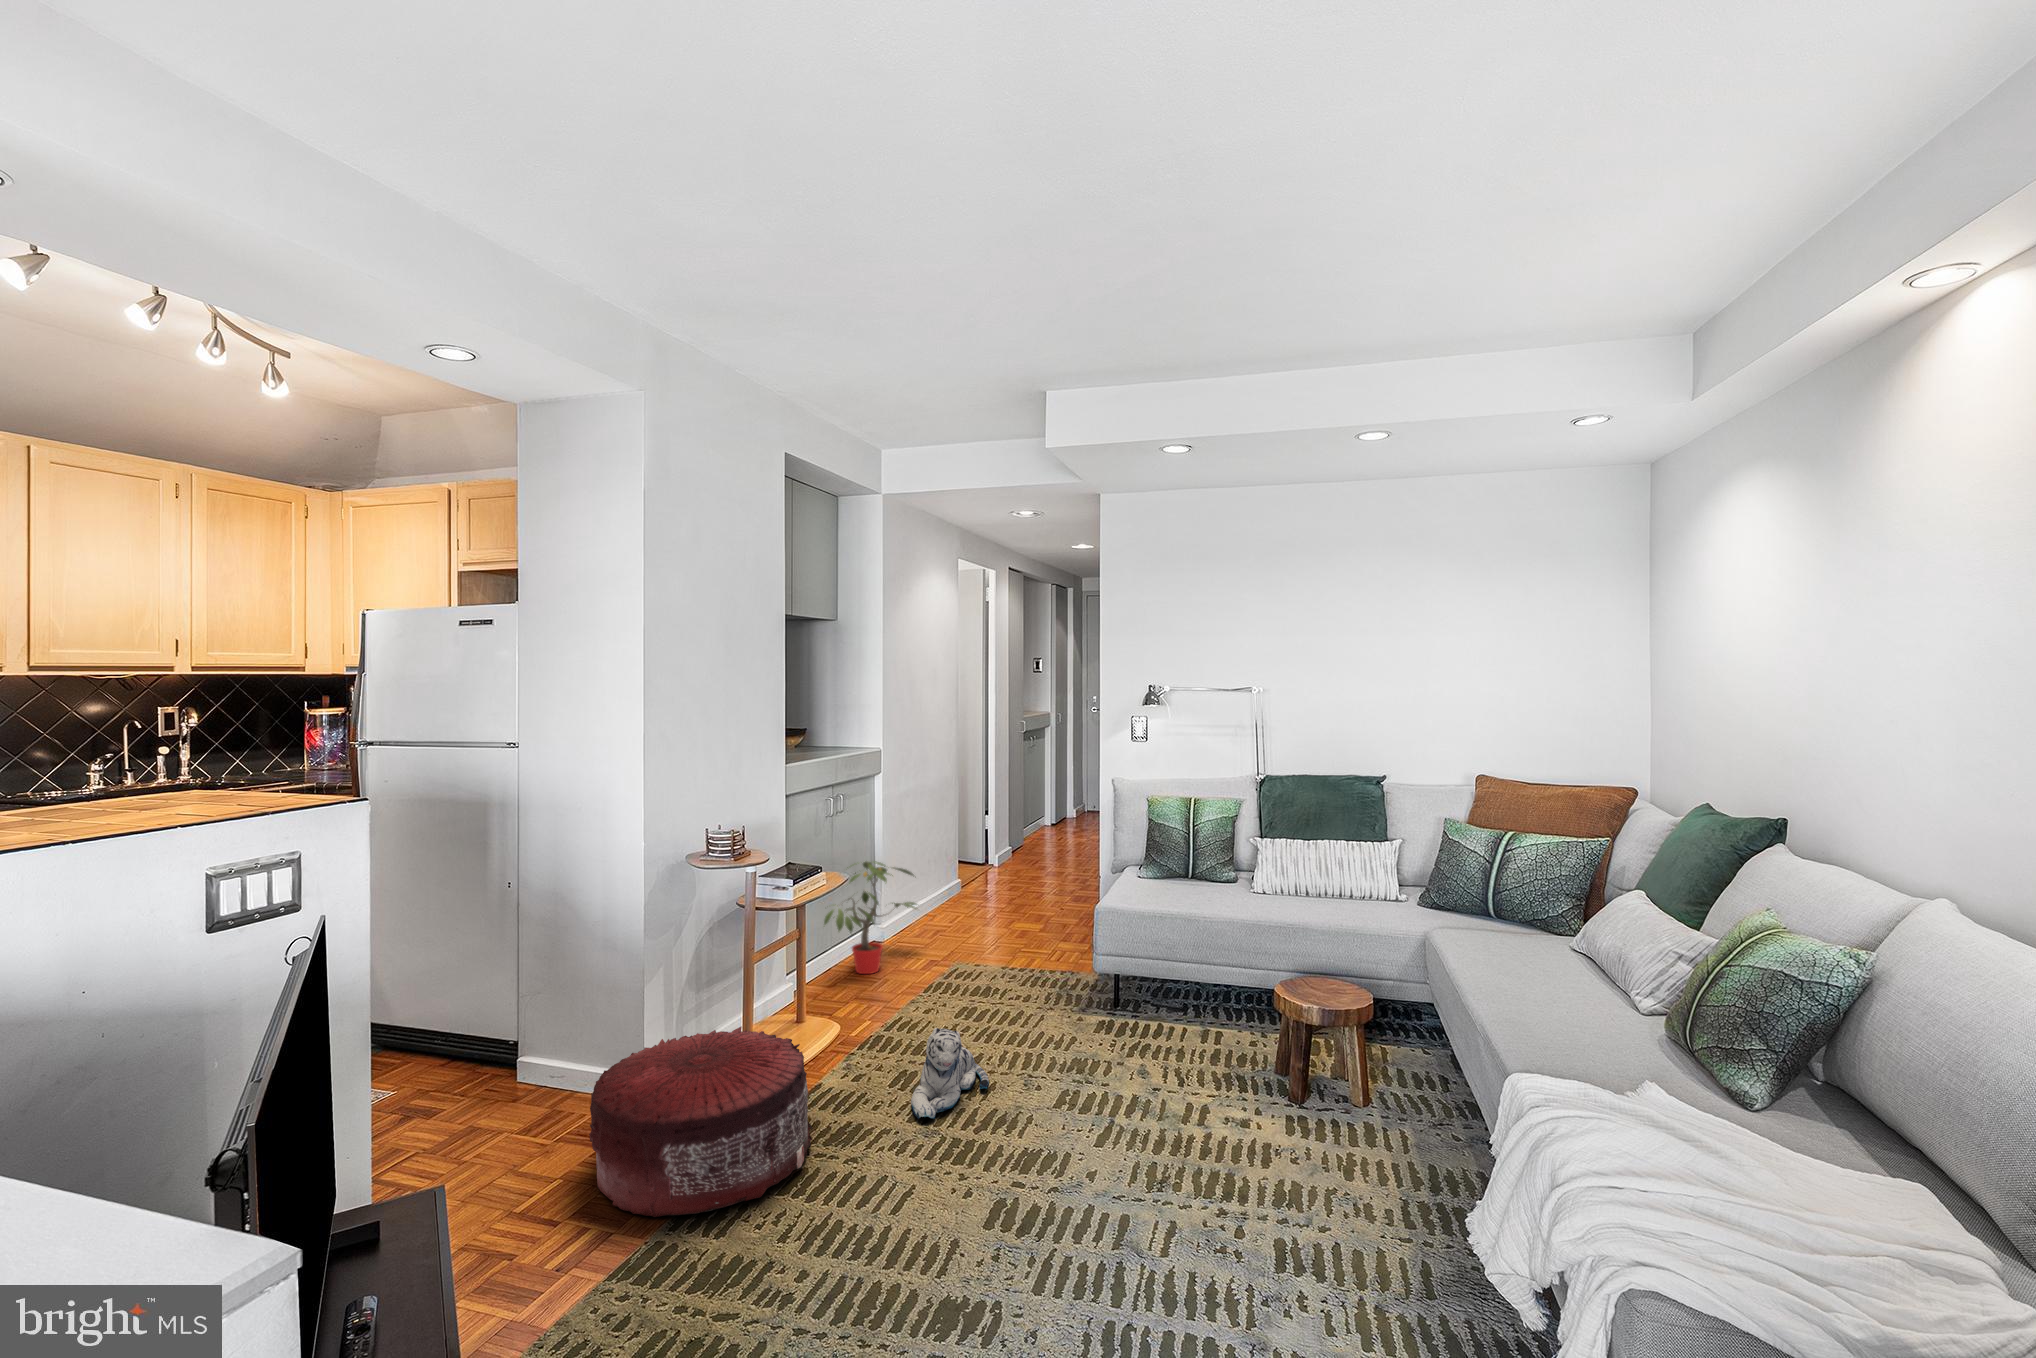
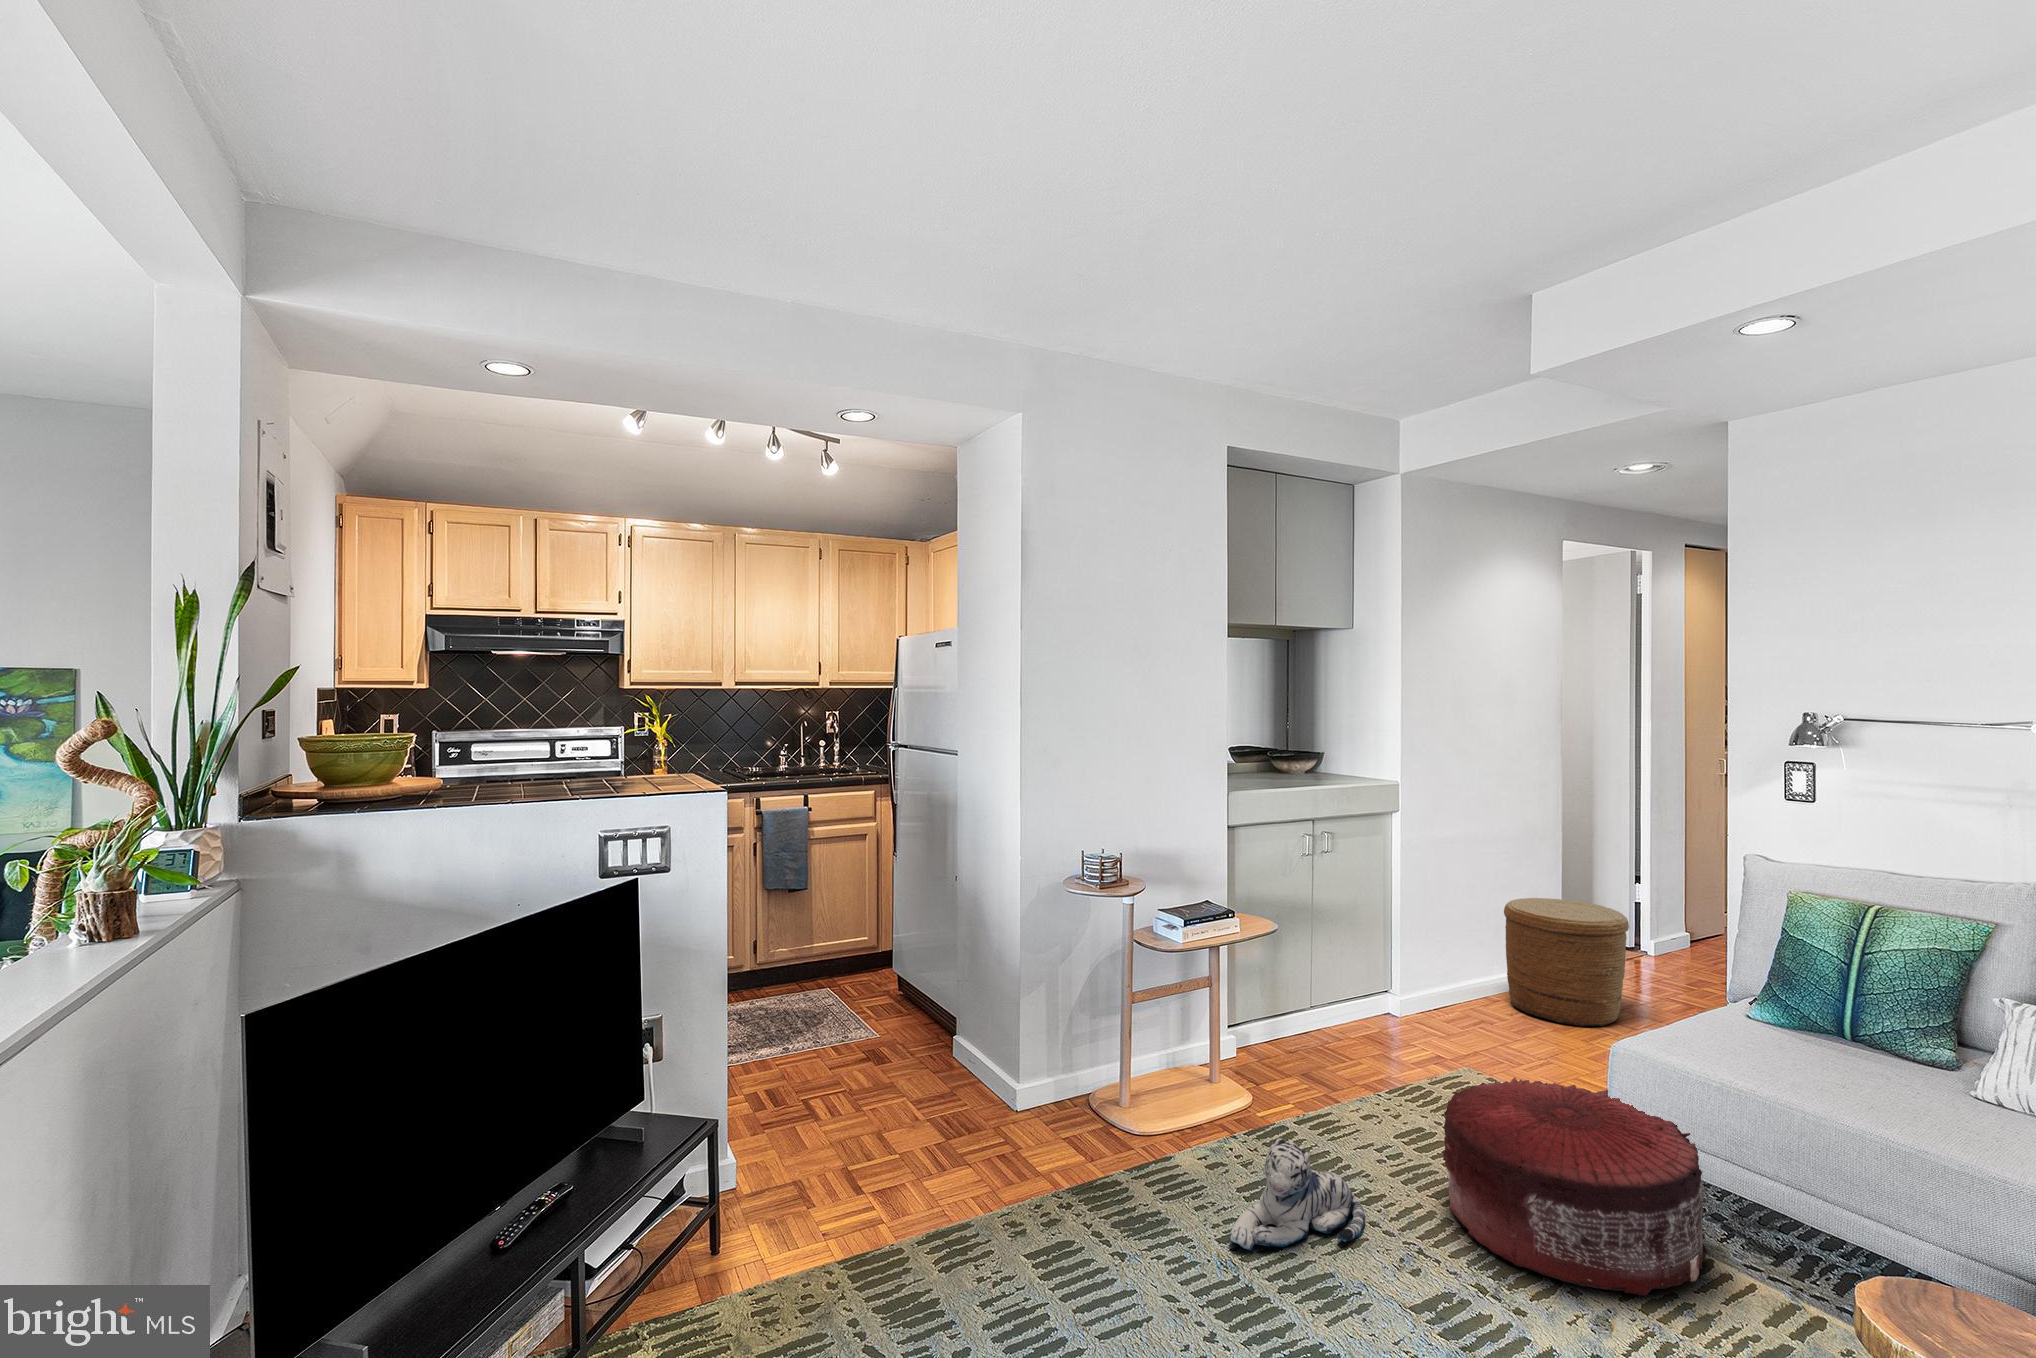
woven basket: none [936,829,1017,920] -> present [1504,898,1629,1026]
potted plant: present [824,861,916,974] -> none [1283,914,1436,1051]
pouf: present [589,1027,812,1217] -> present [1443,1077,1708,1296]

